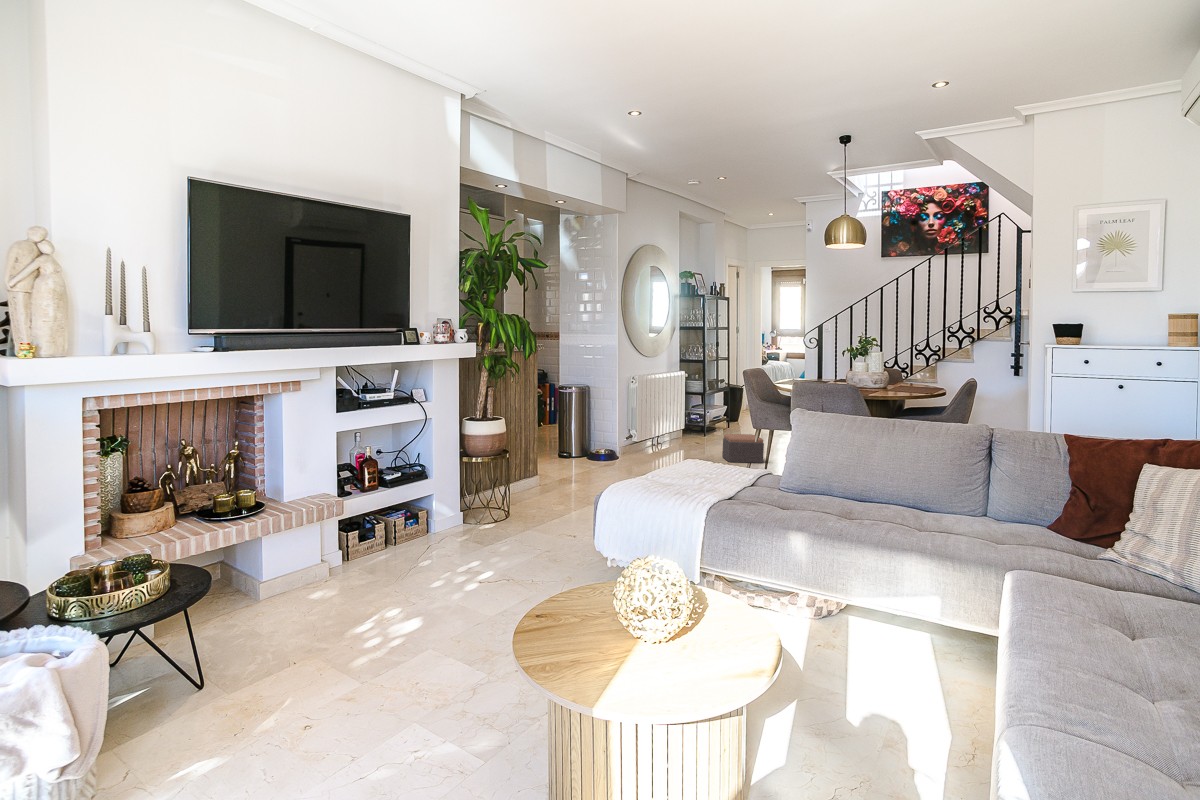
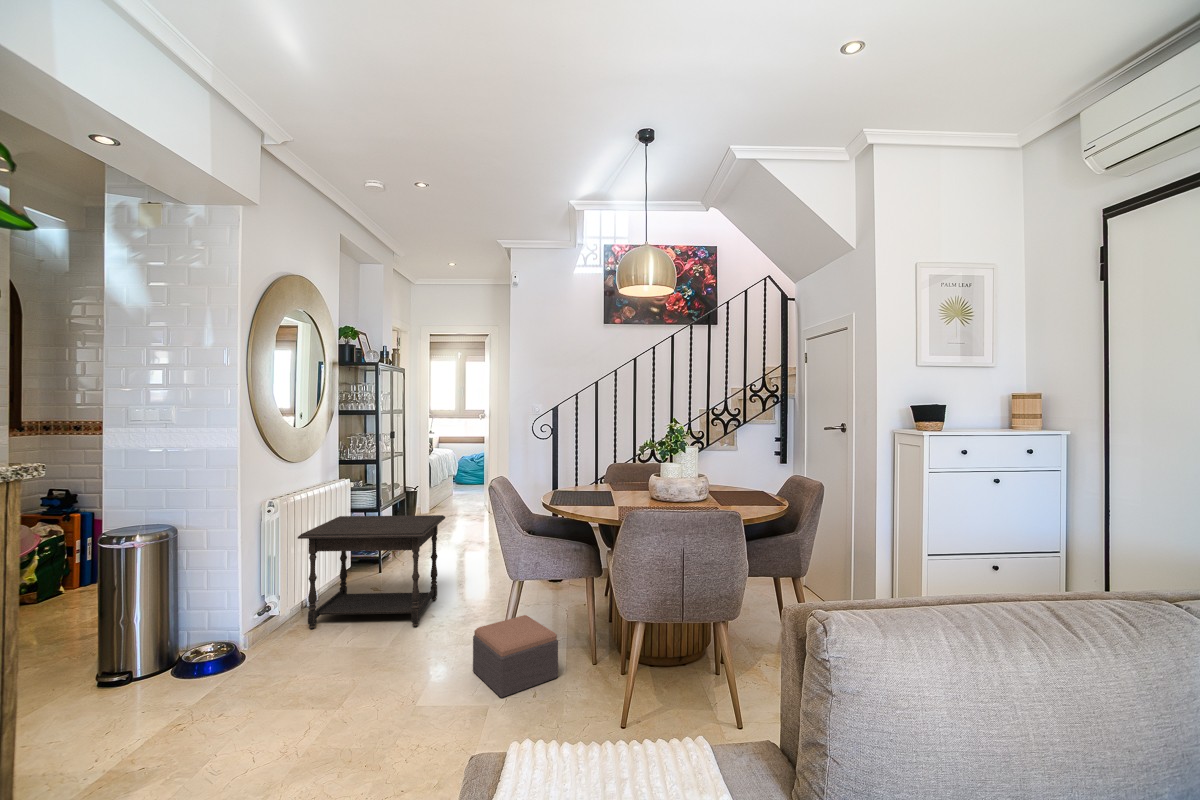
side table: none [648,388,731,447] -> present [298,515,445,629]

